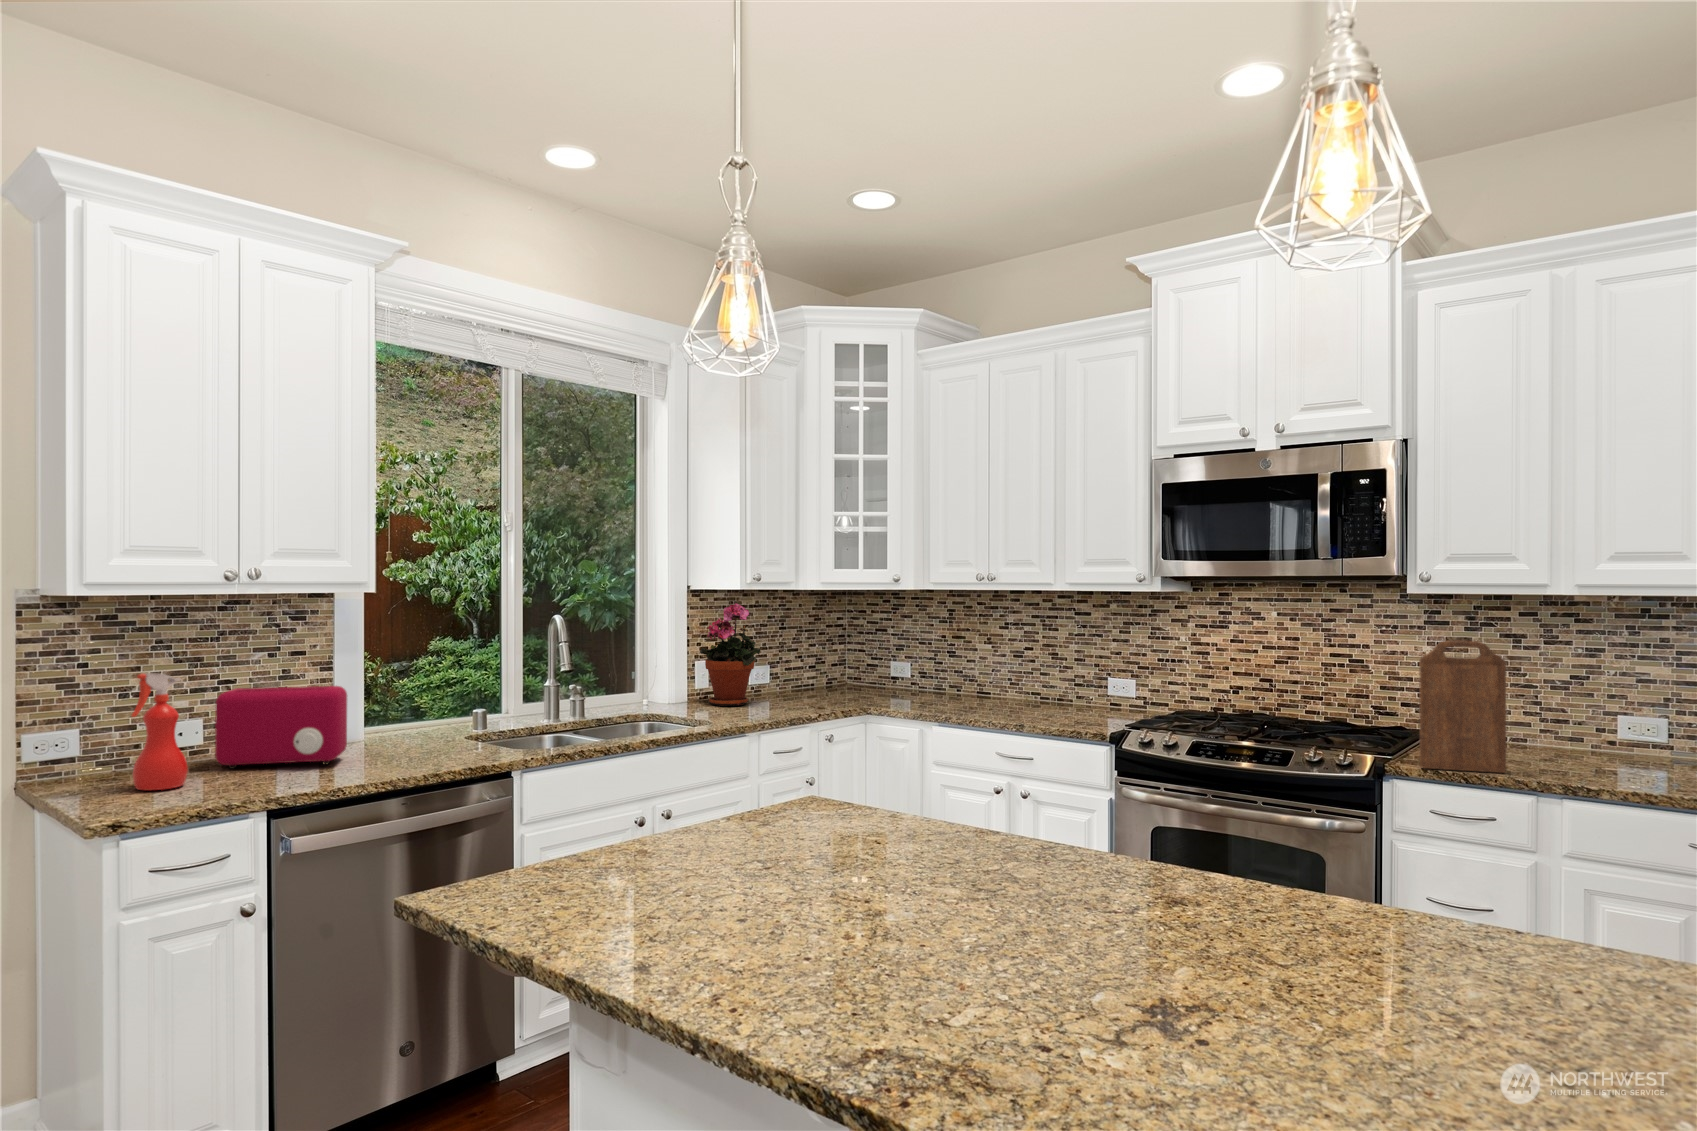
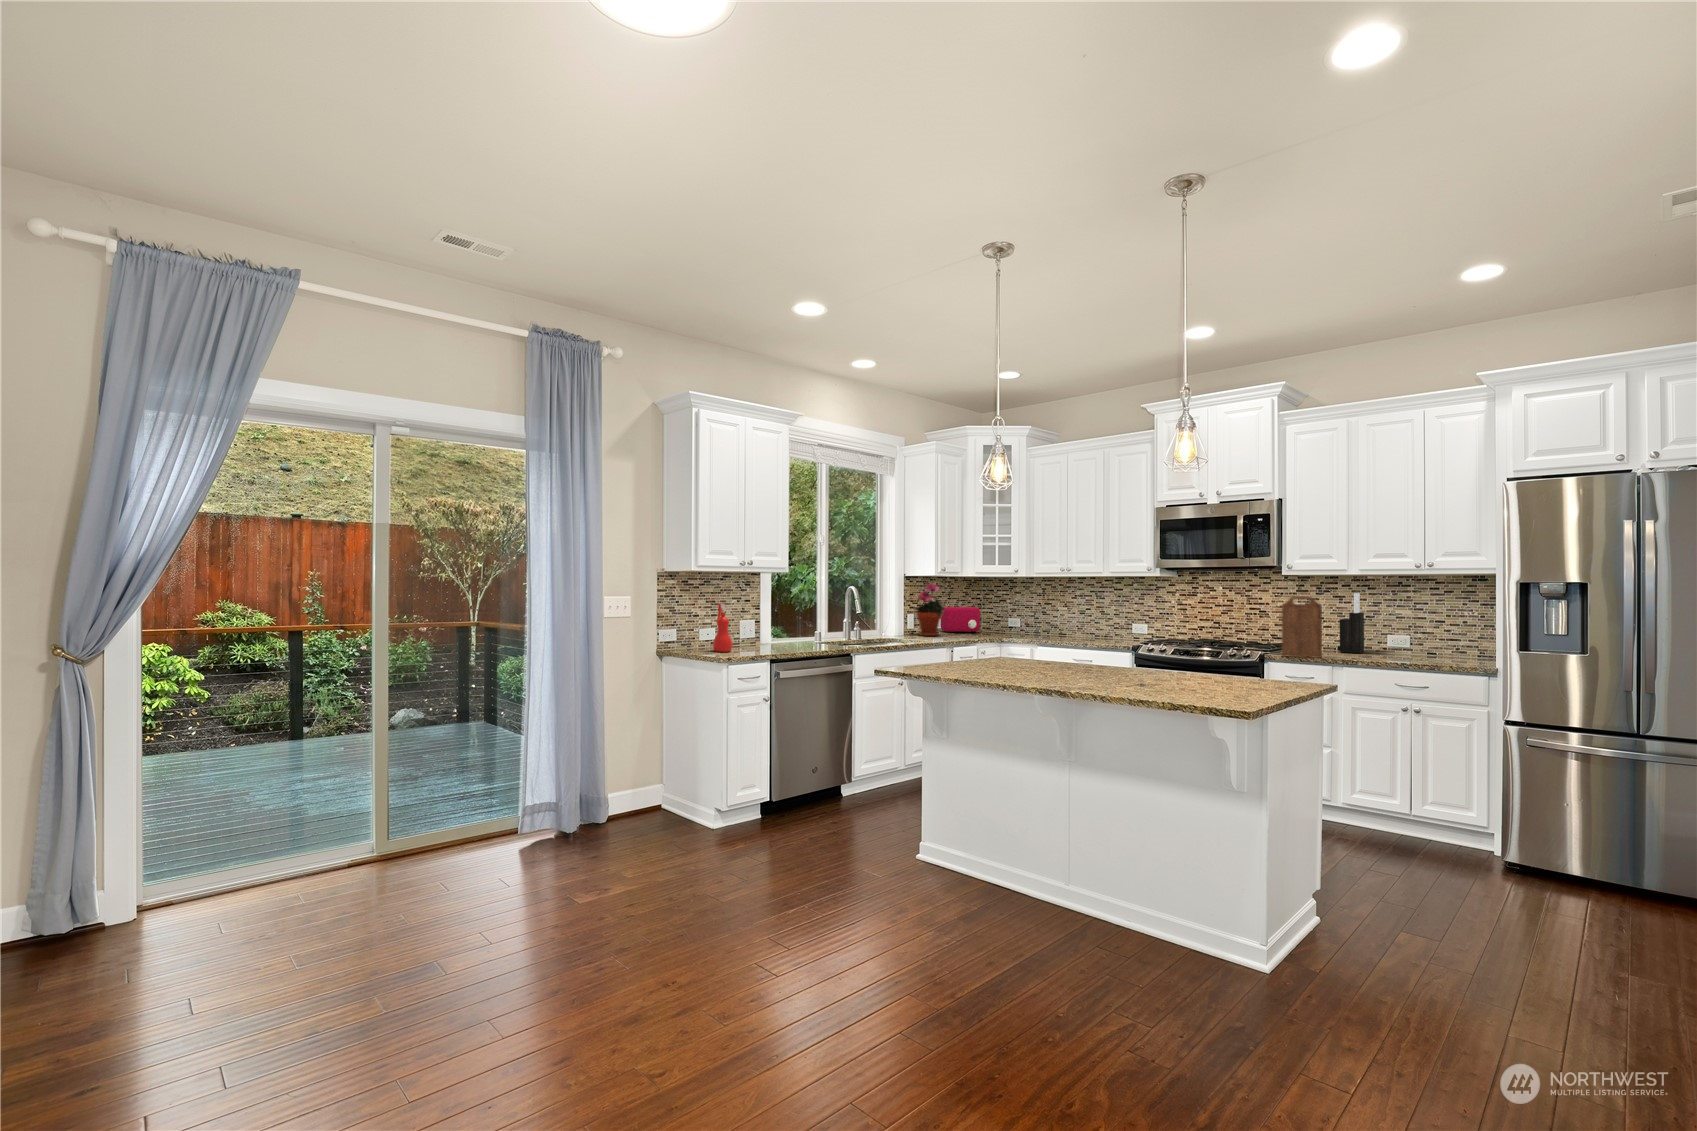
knife block: none [1518,629,1573,756] -> present [1338,593,1364,653]
toaster: present [215,686,347,769] -> present [941,607,980,633]

